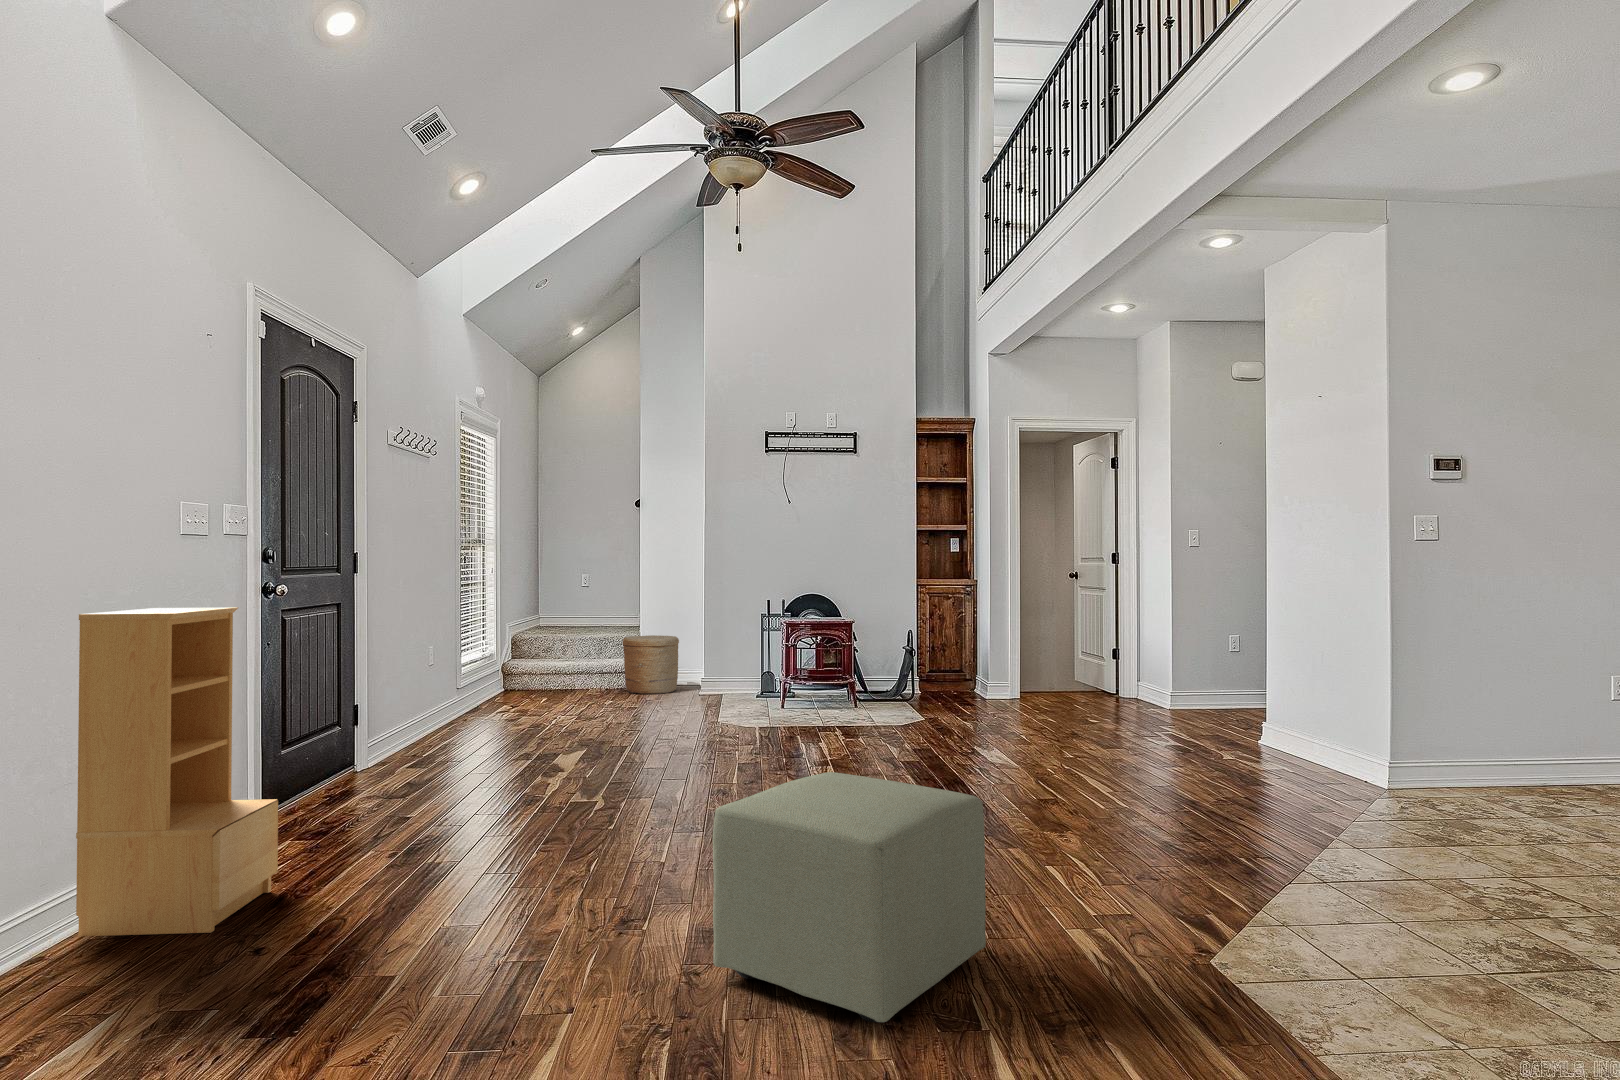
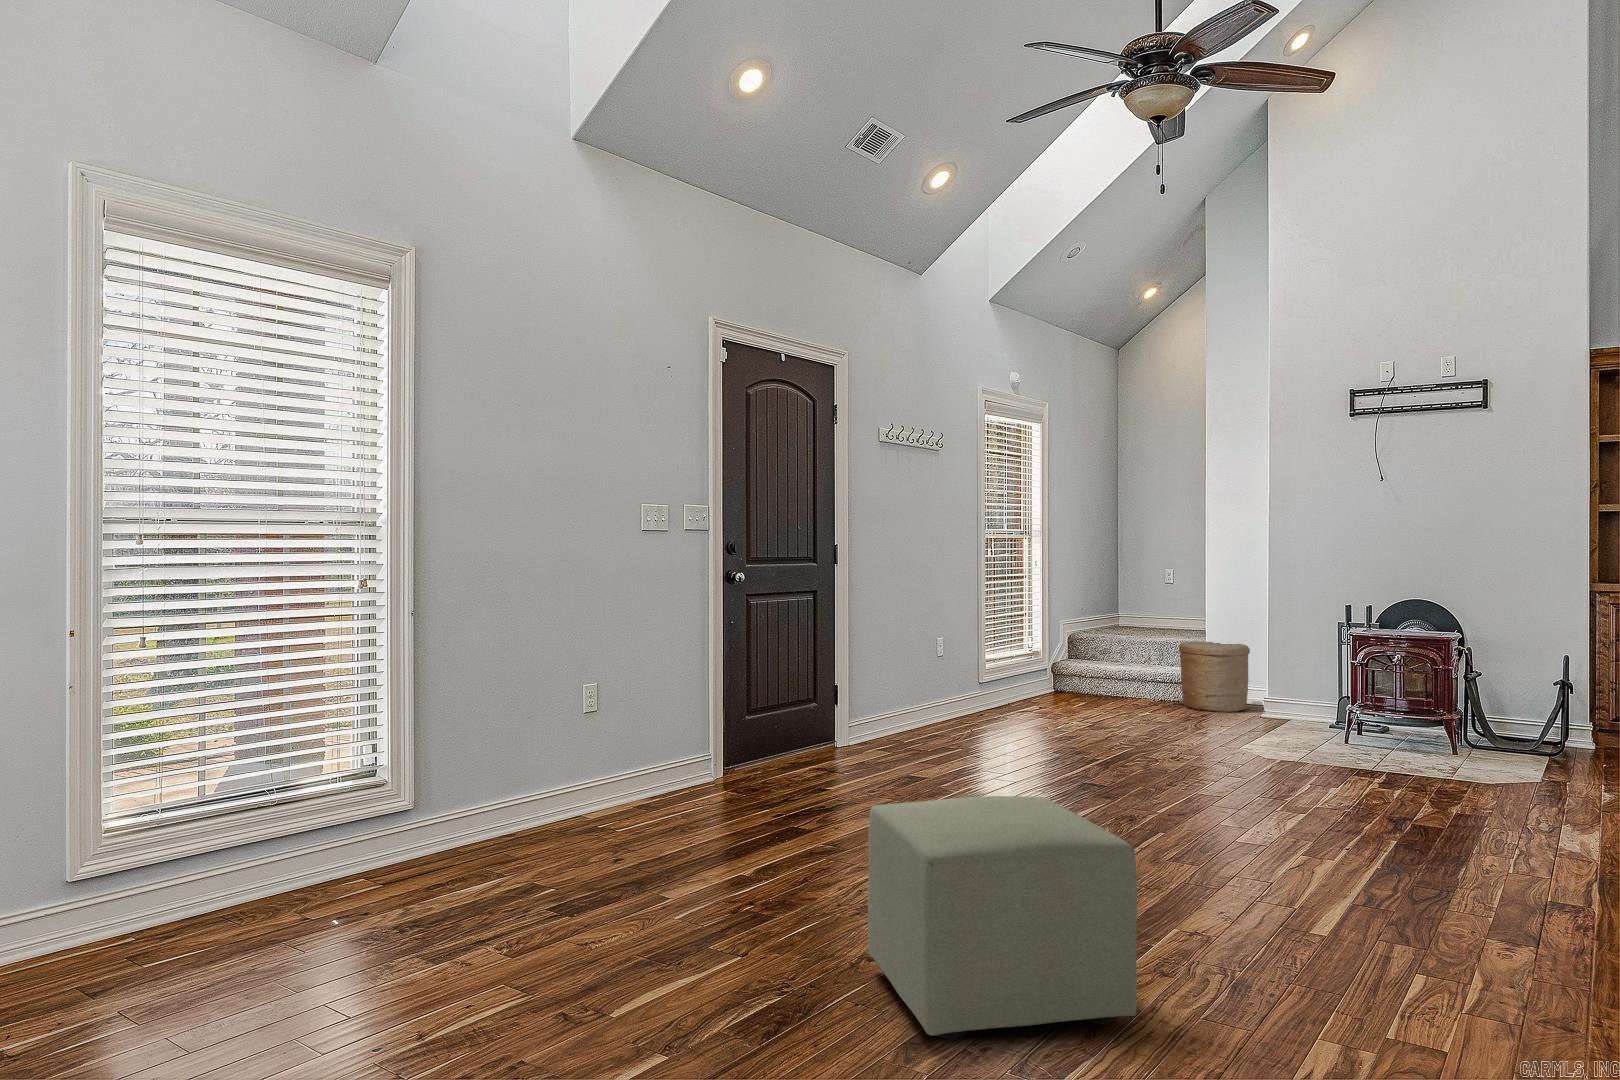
bookshelf: present [76,607,278,936] -> none [544,592,674,842]

